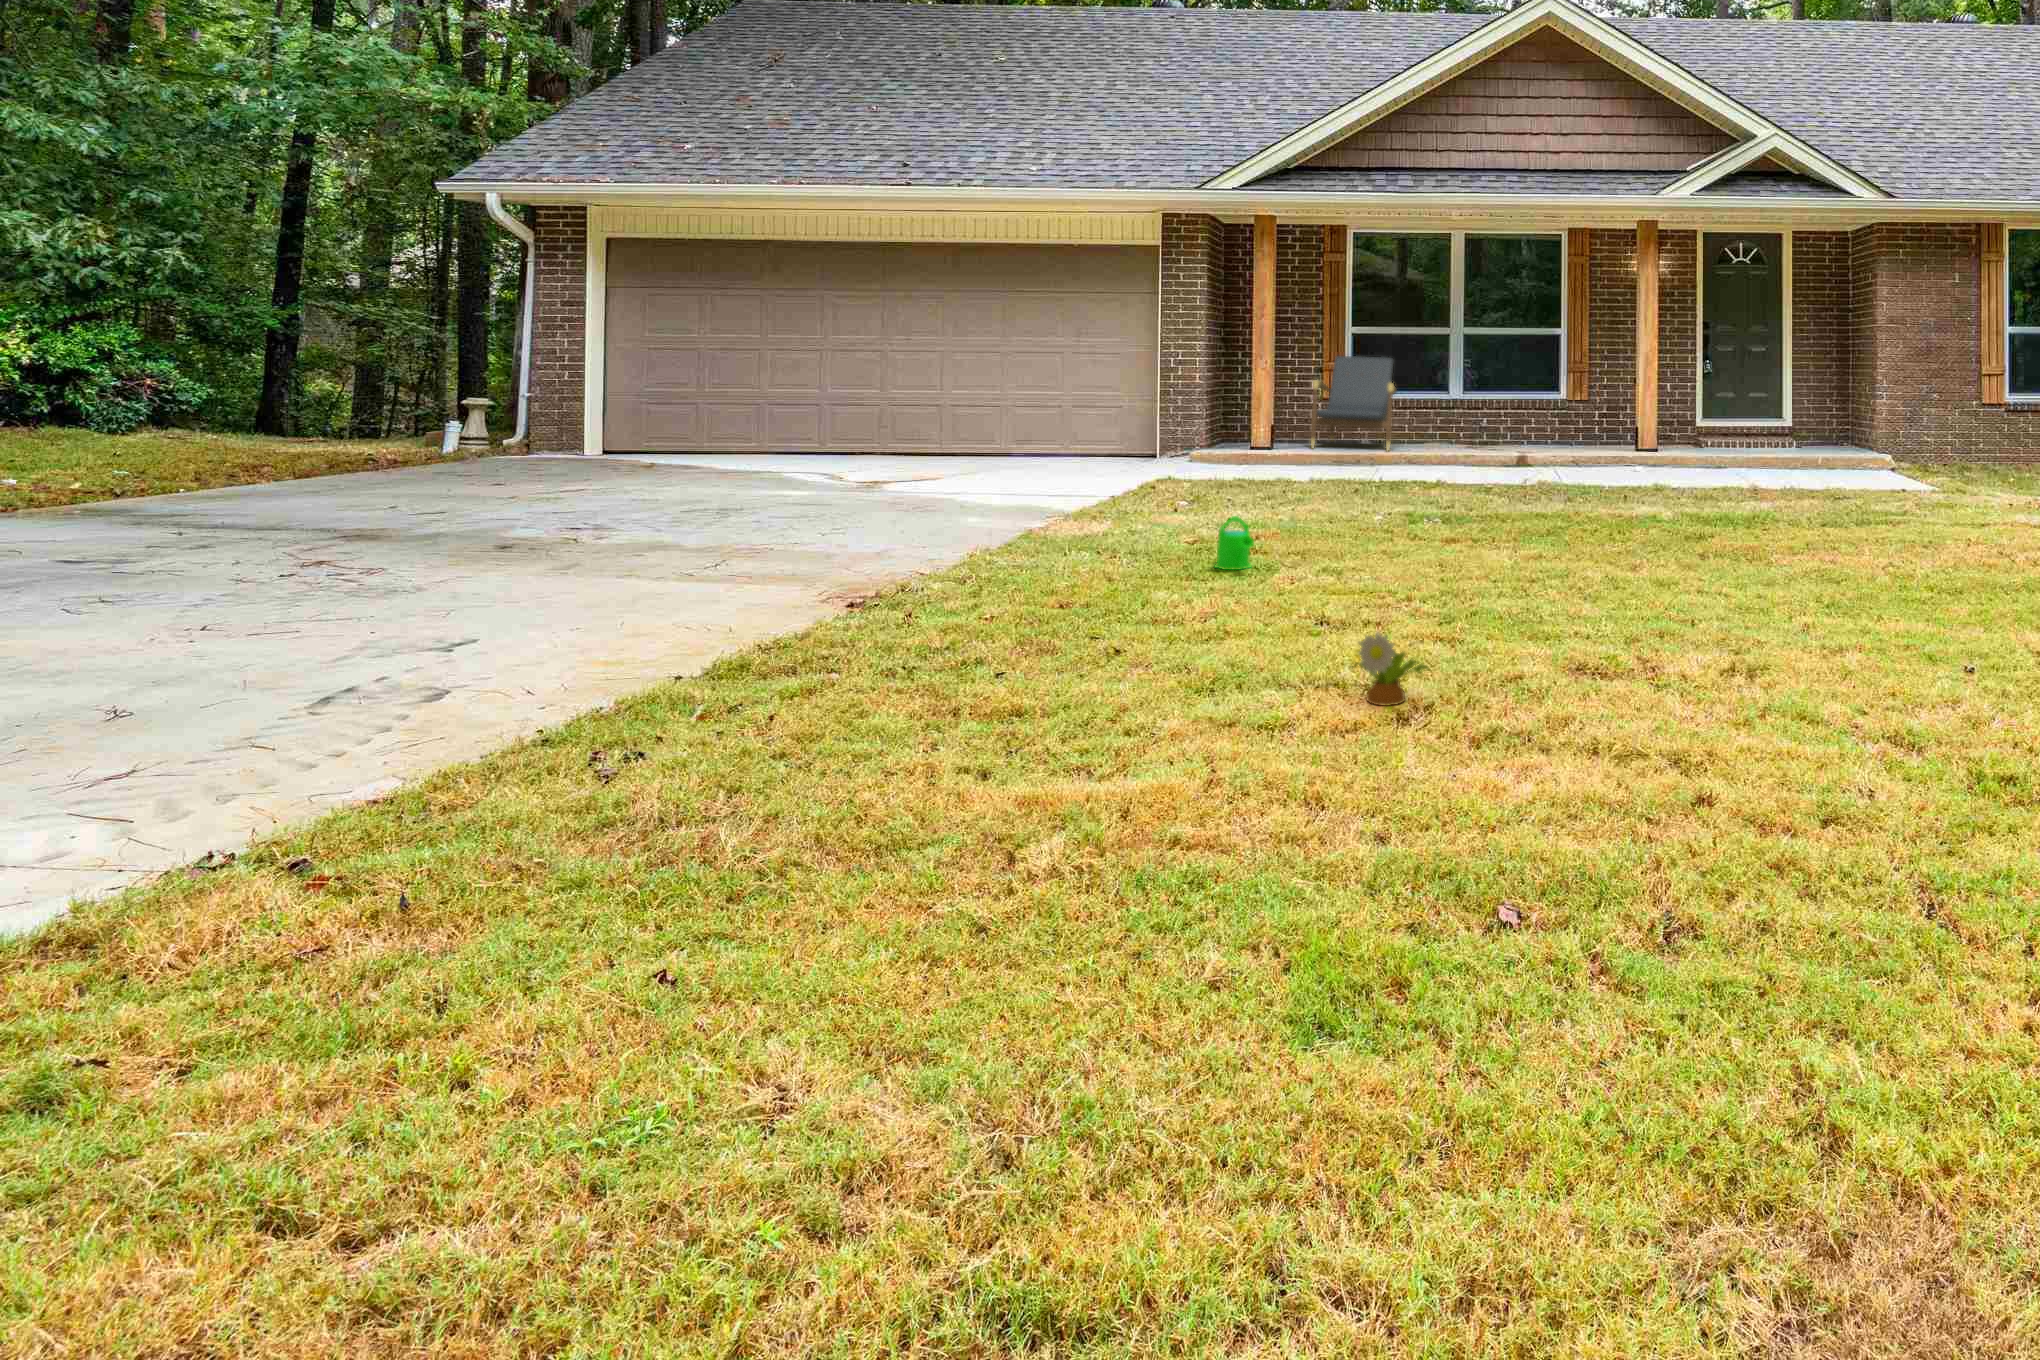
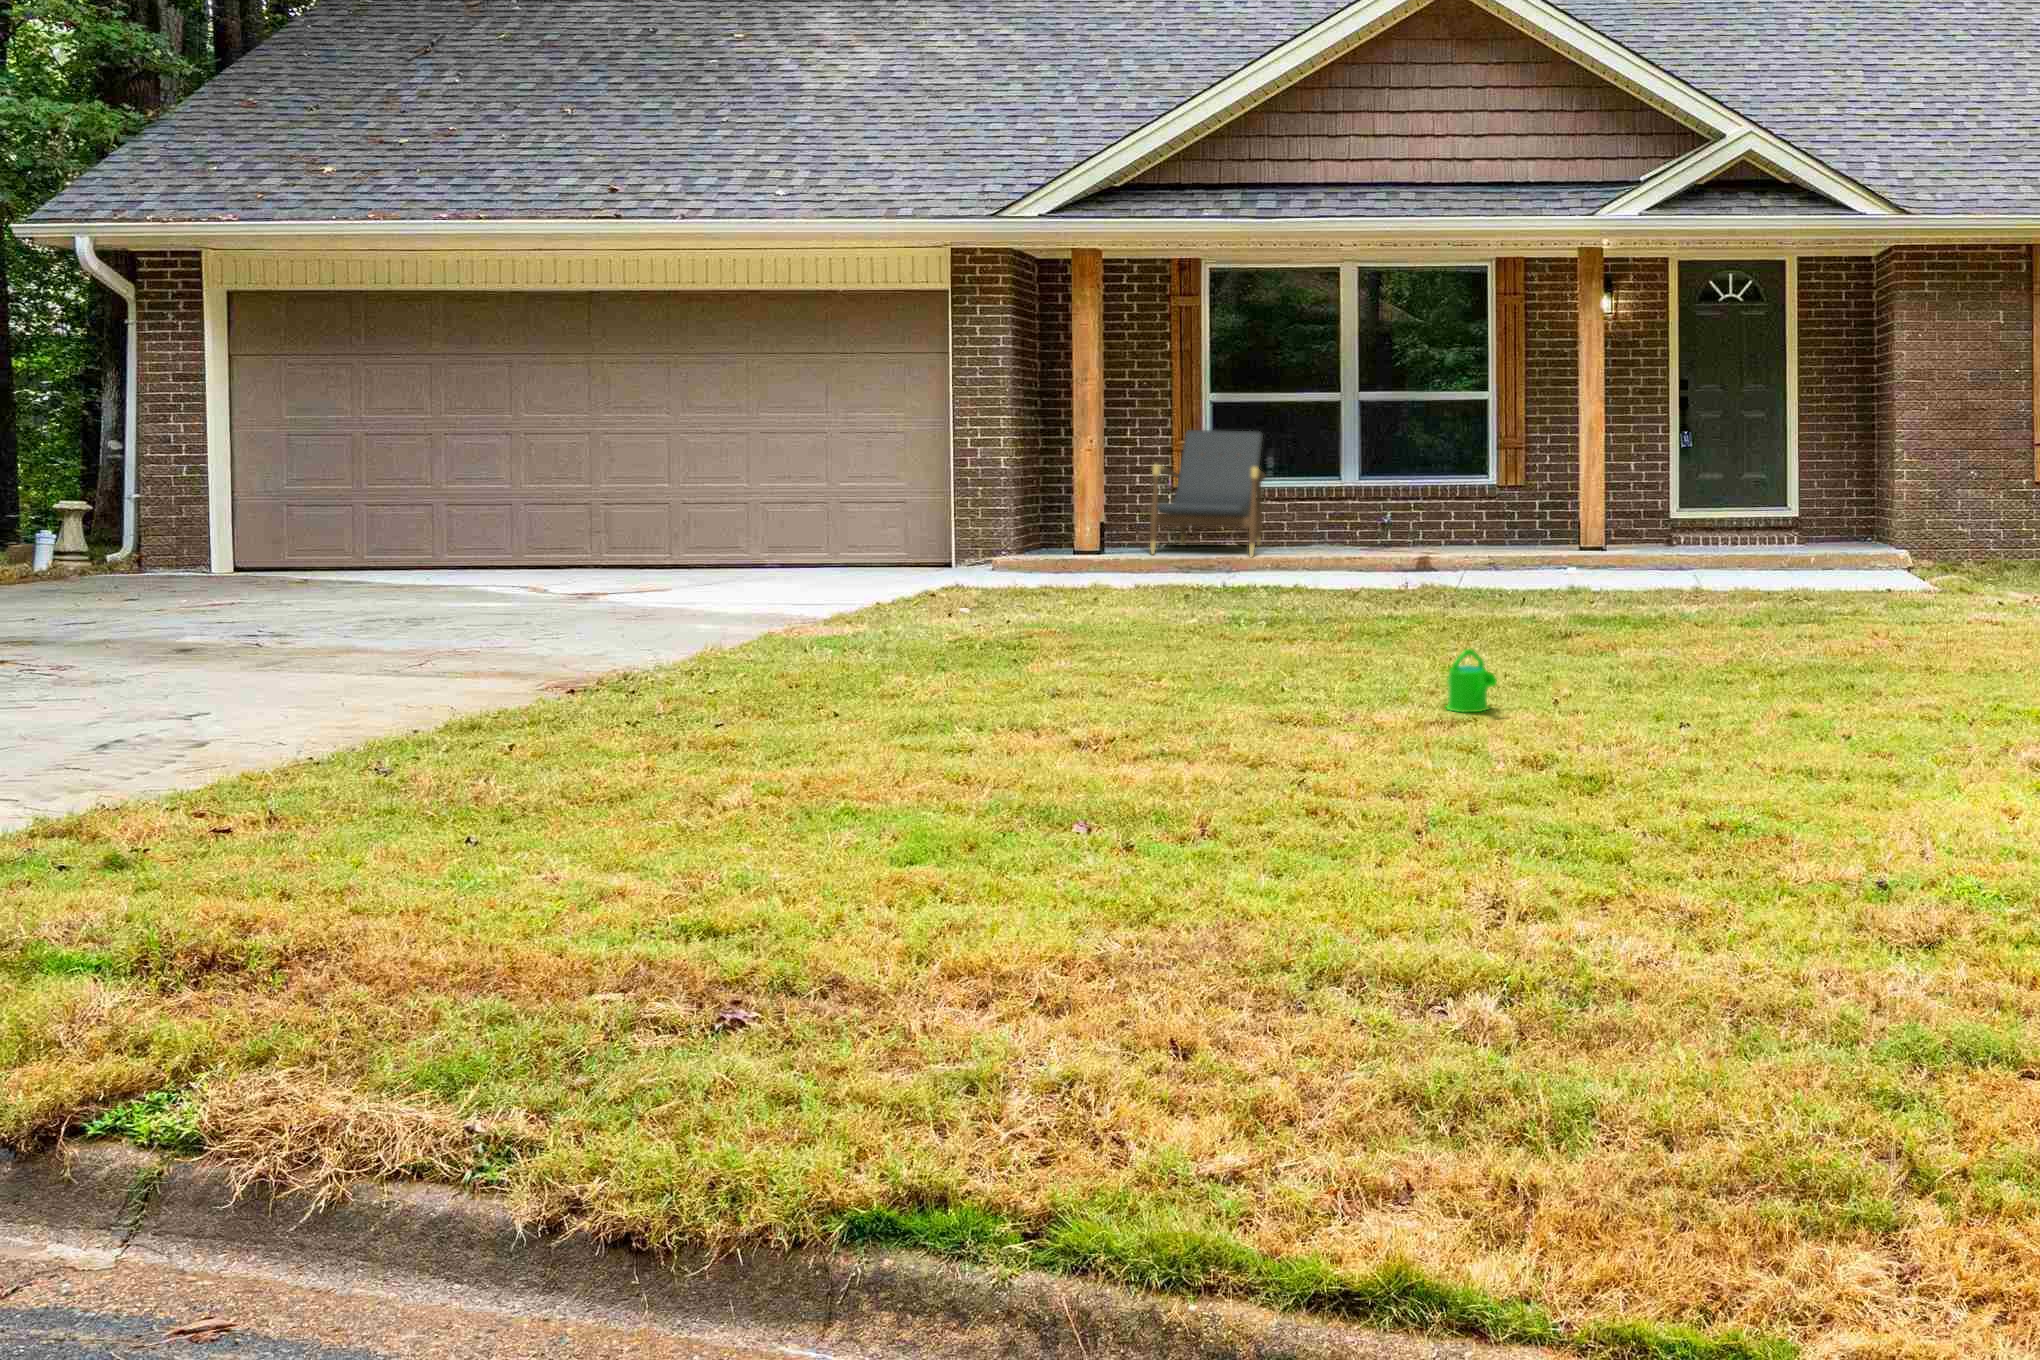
watering can: present [1215,516,1254,570] -> present [1446,649,1497,712]
decorative plant: present [1355,632,1429,706] -> none [1055,820,1154,909]

